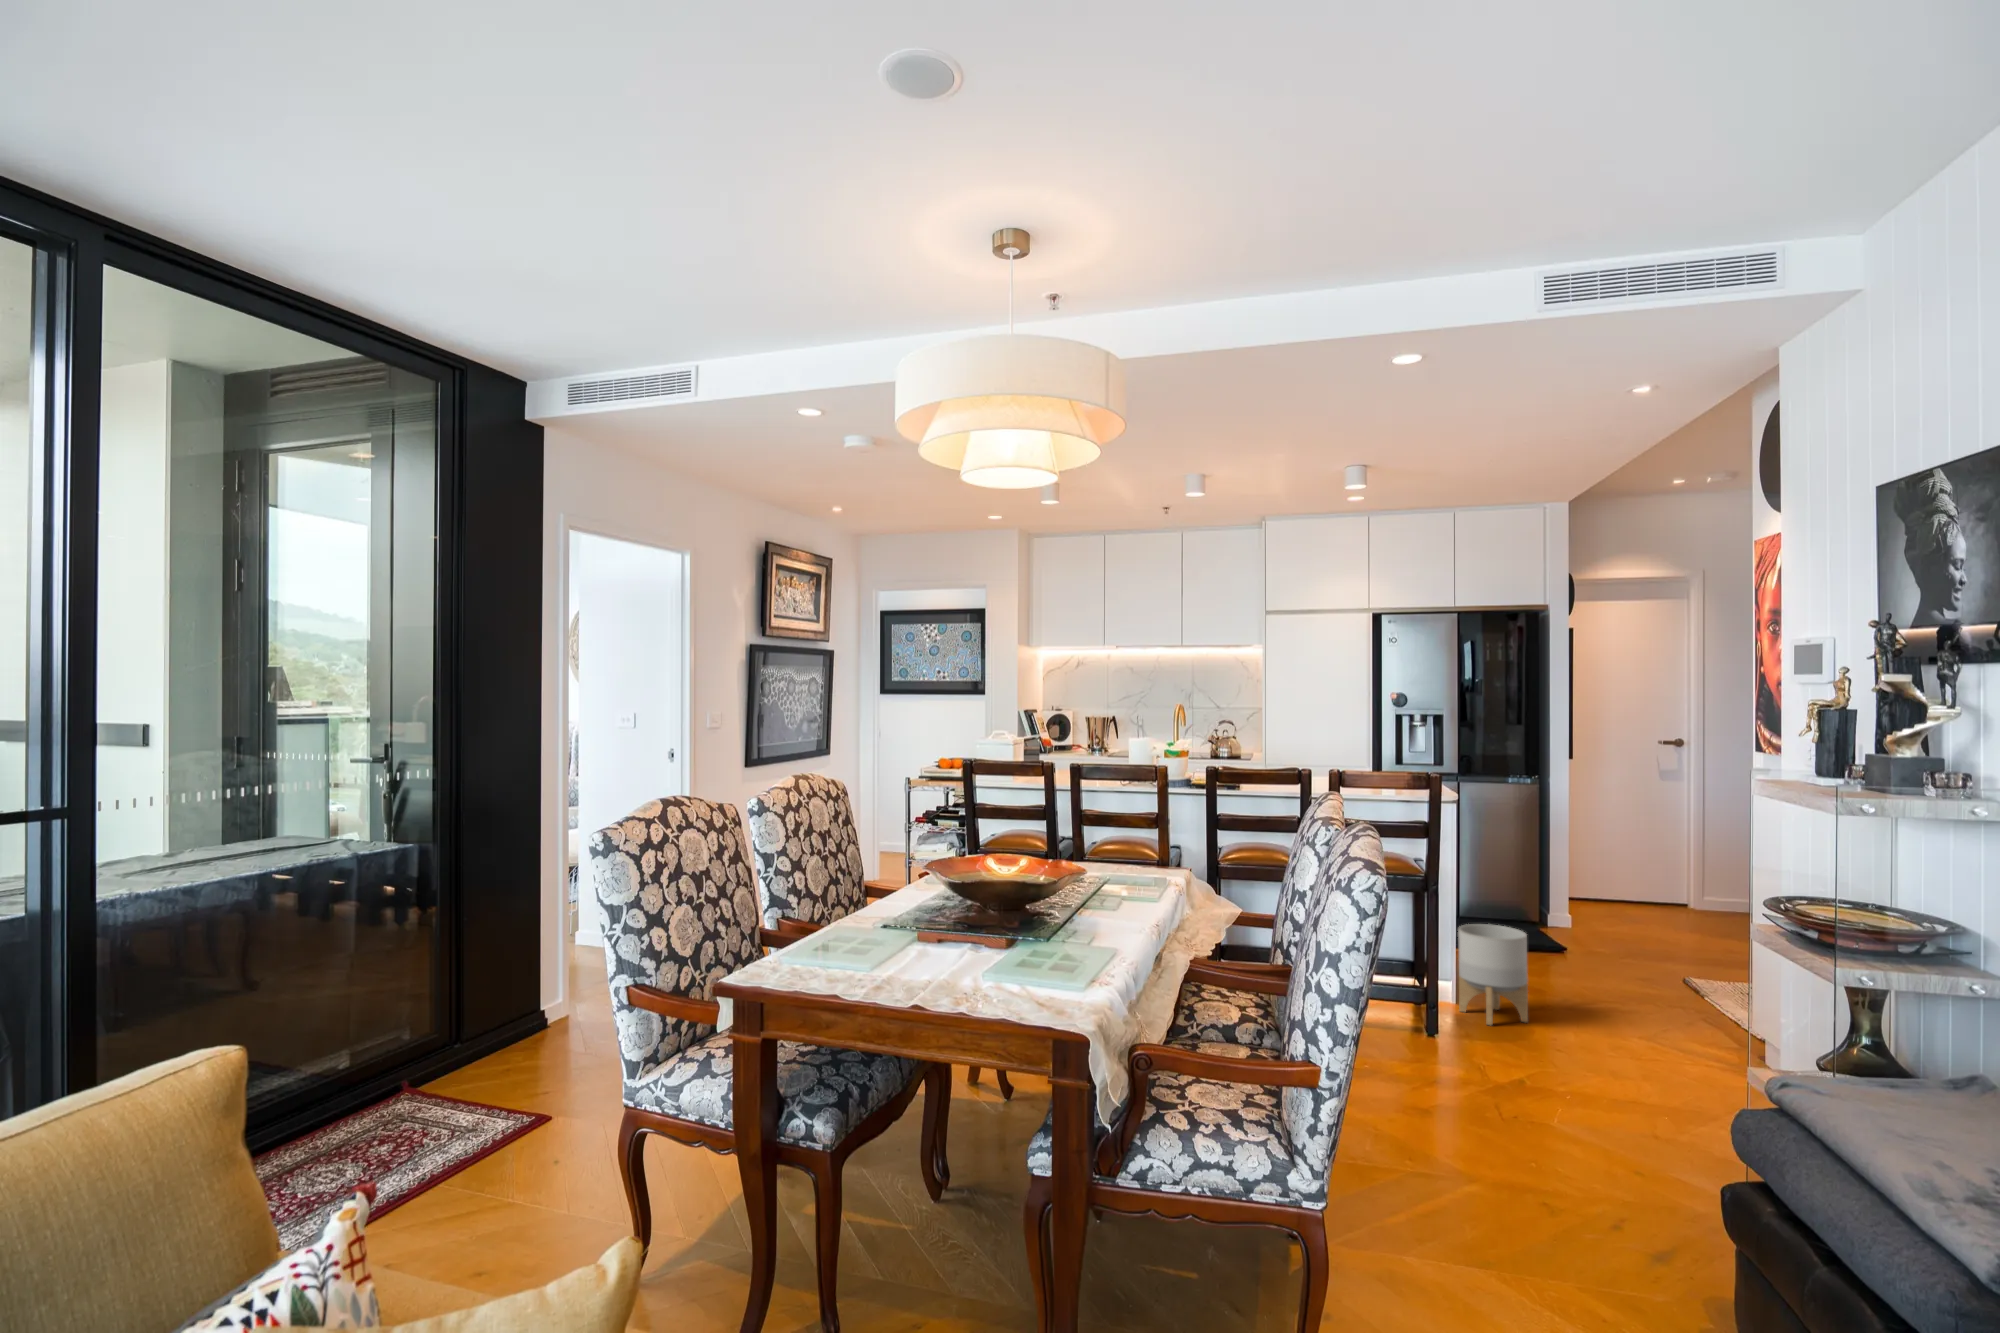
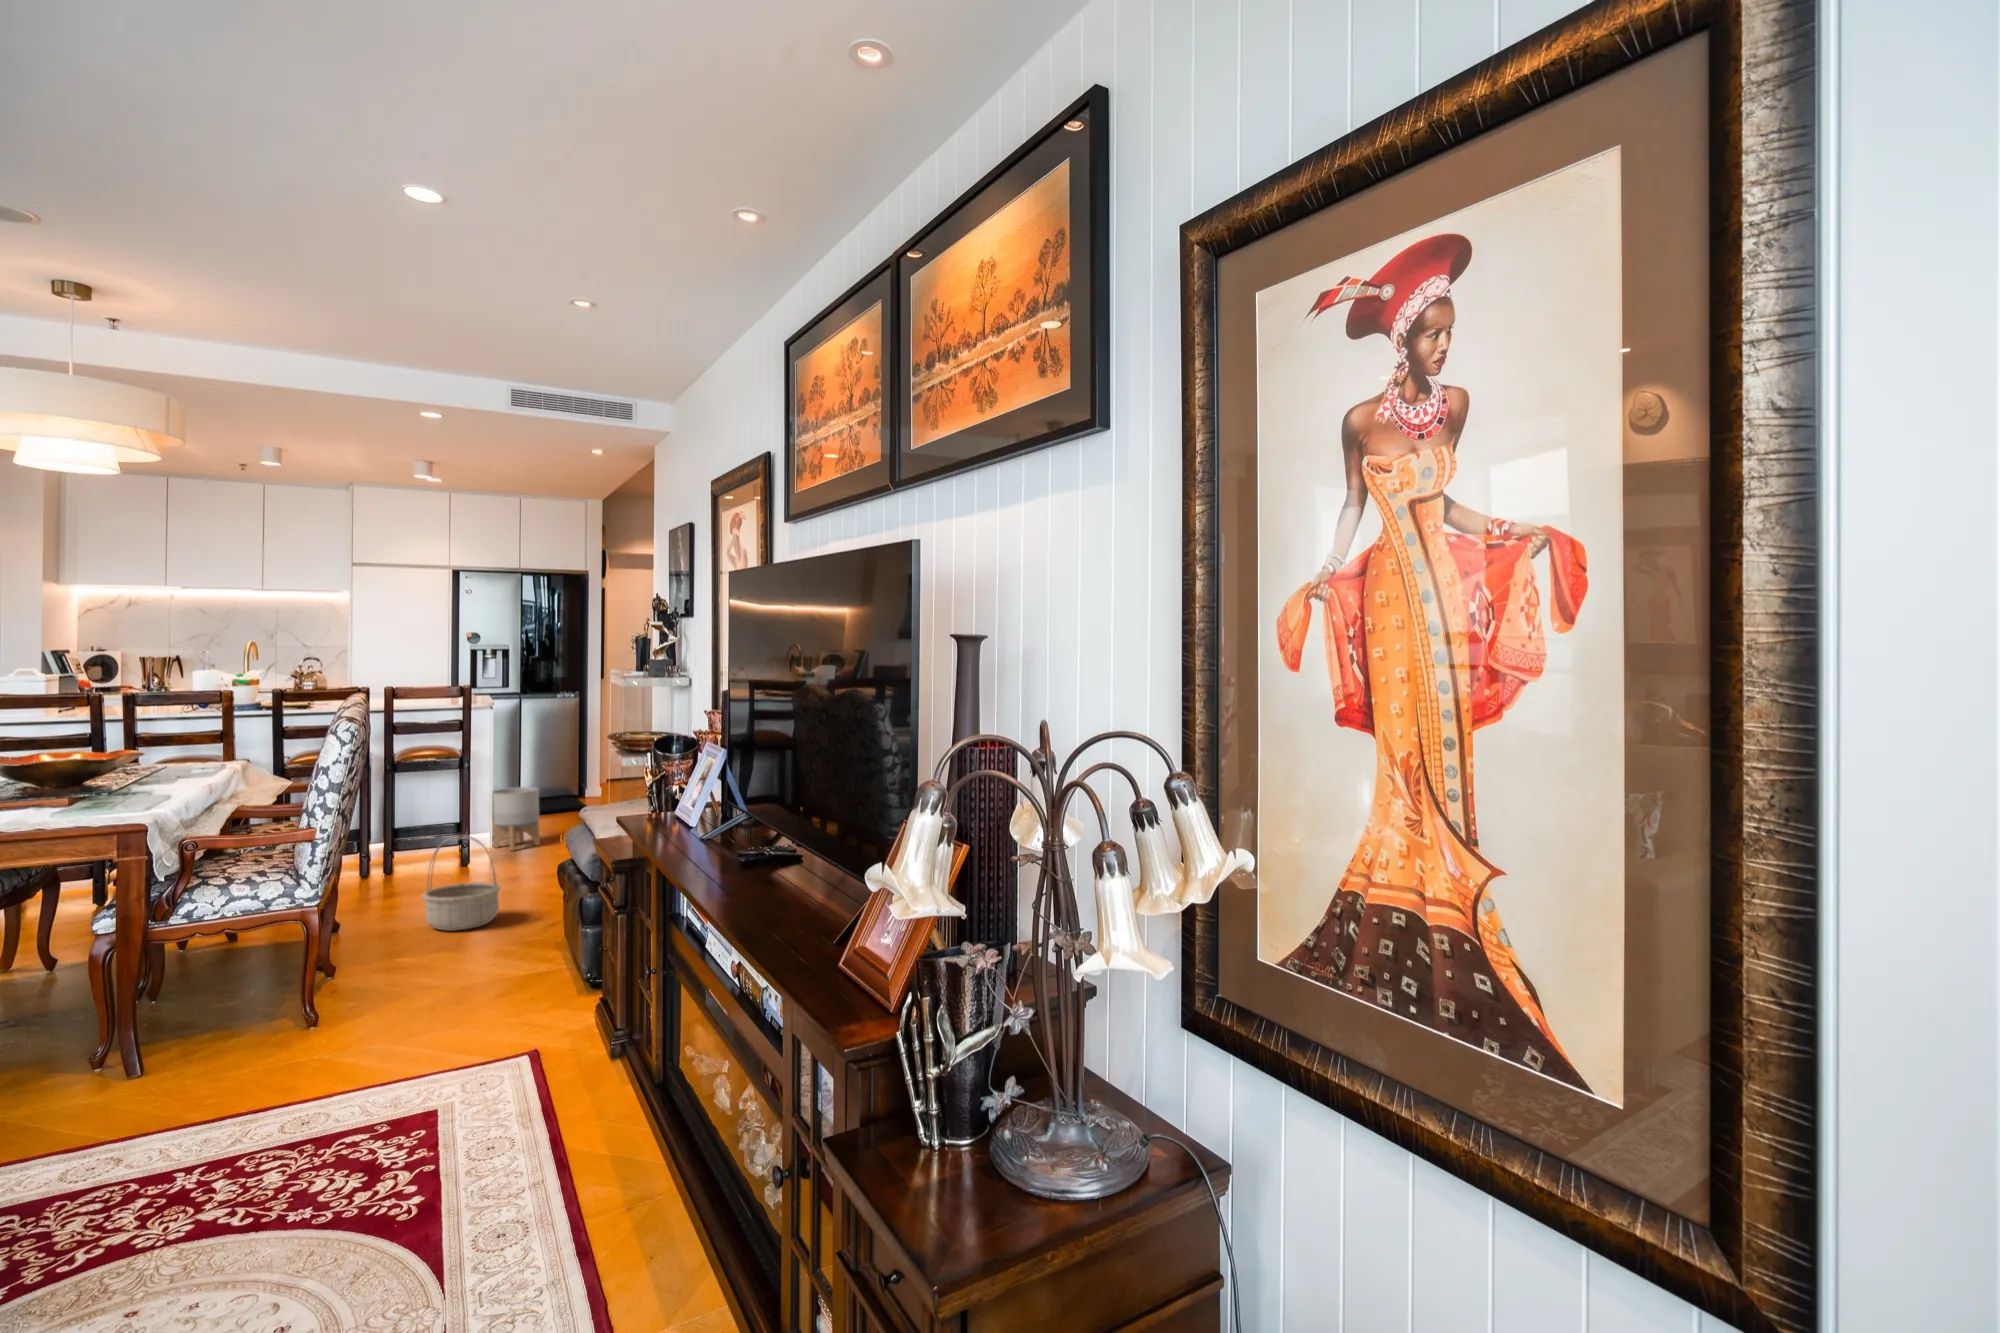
basket: none [1418,1044,1547,1220] -> present [423,835,500,931]

